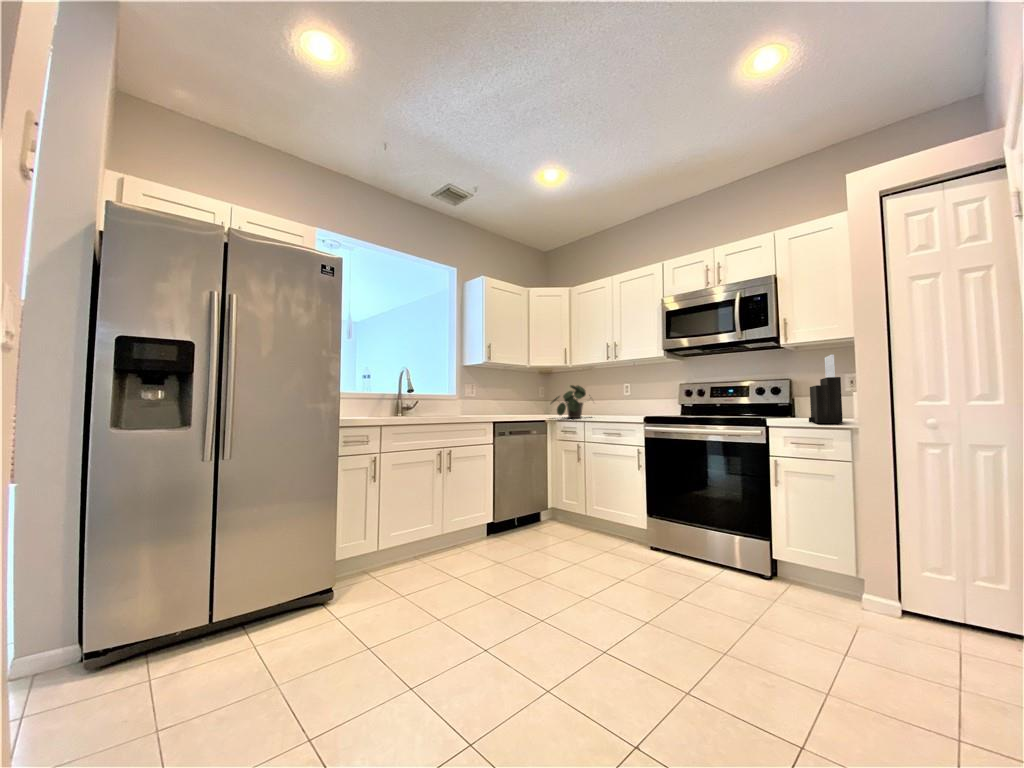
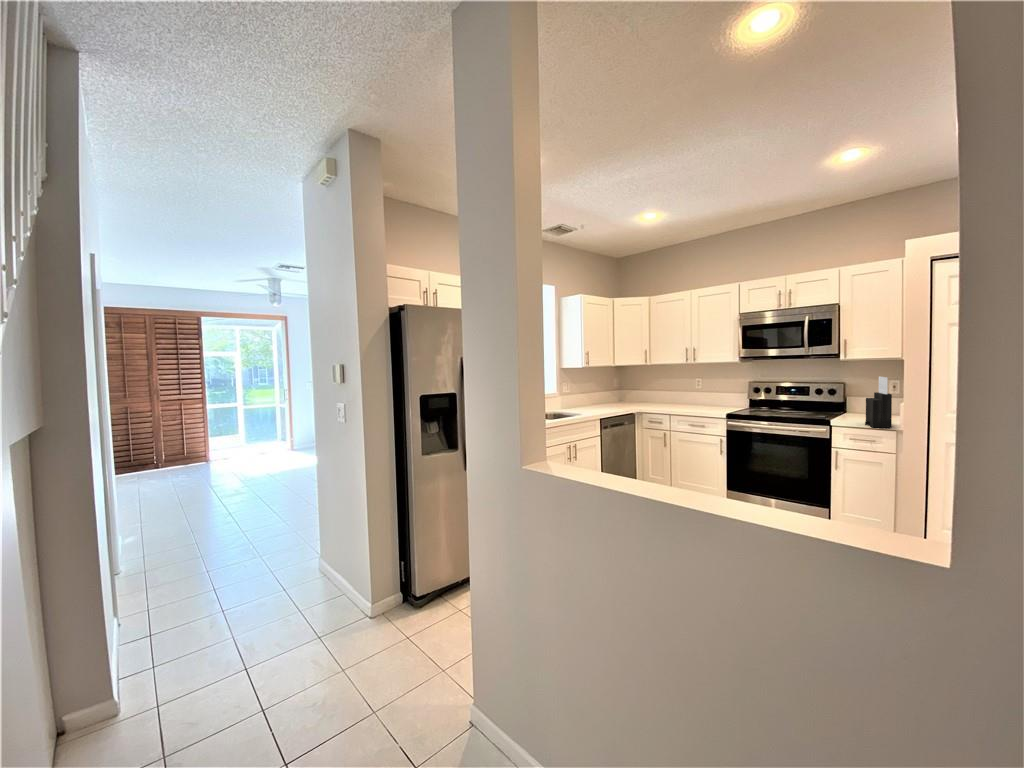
potted plant: present [551,385,586,418] -> none [640,385,679,412]

